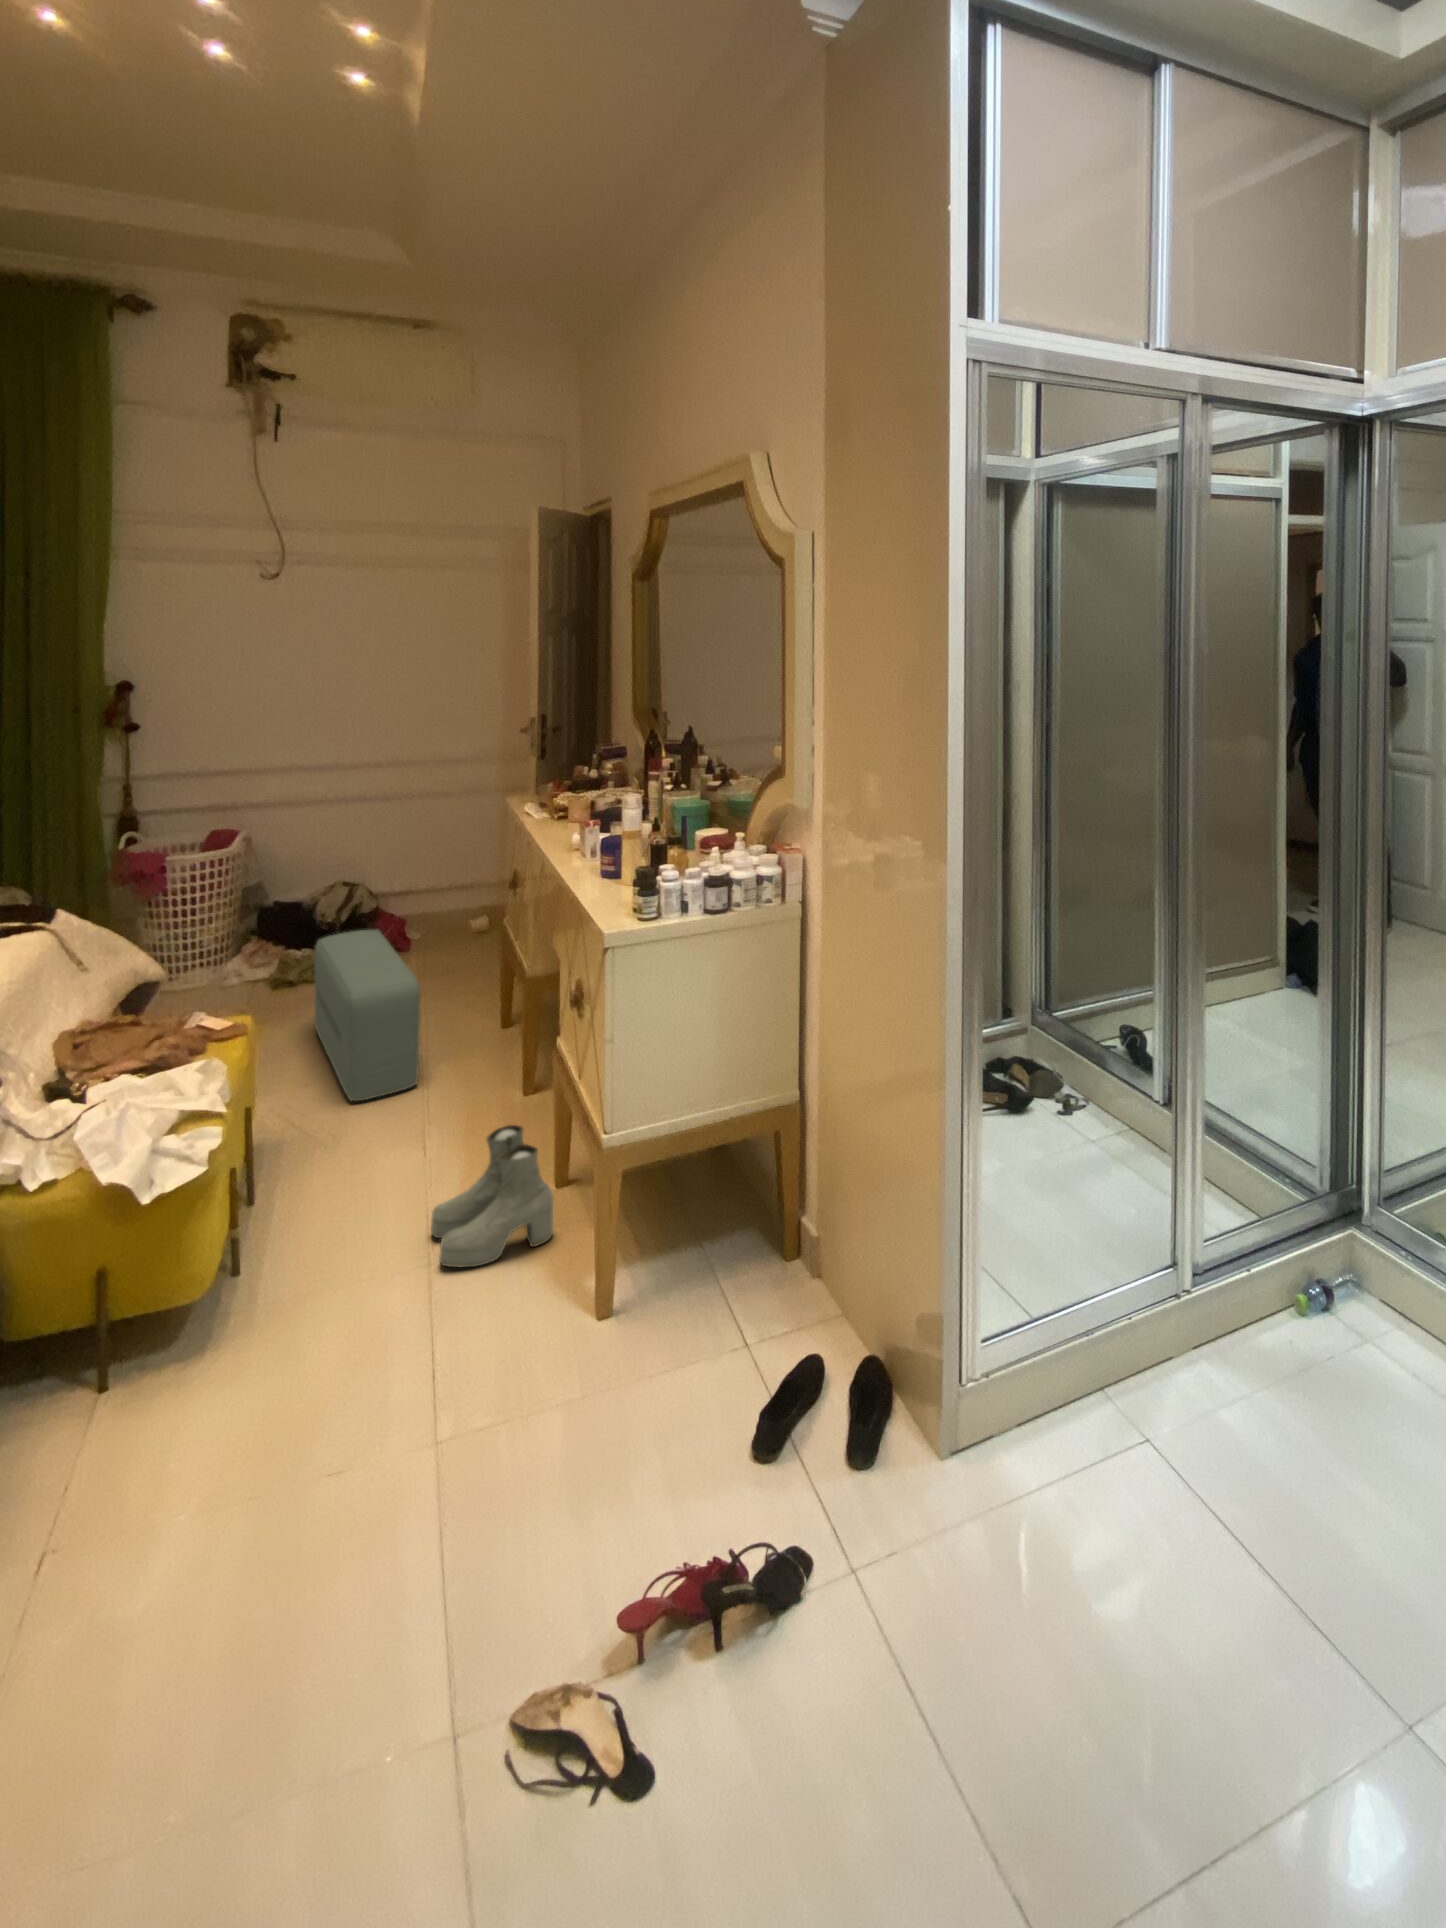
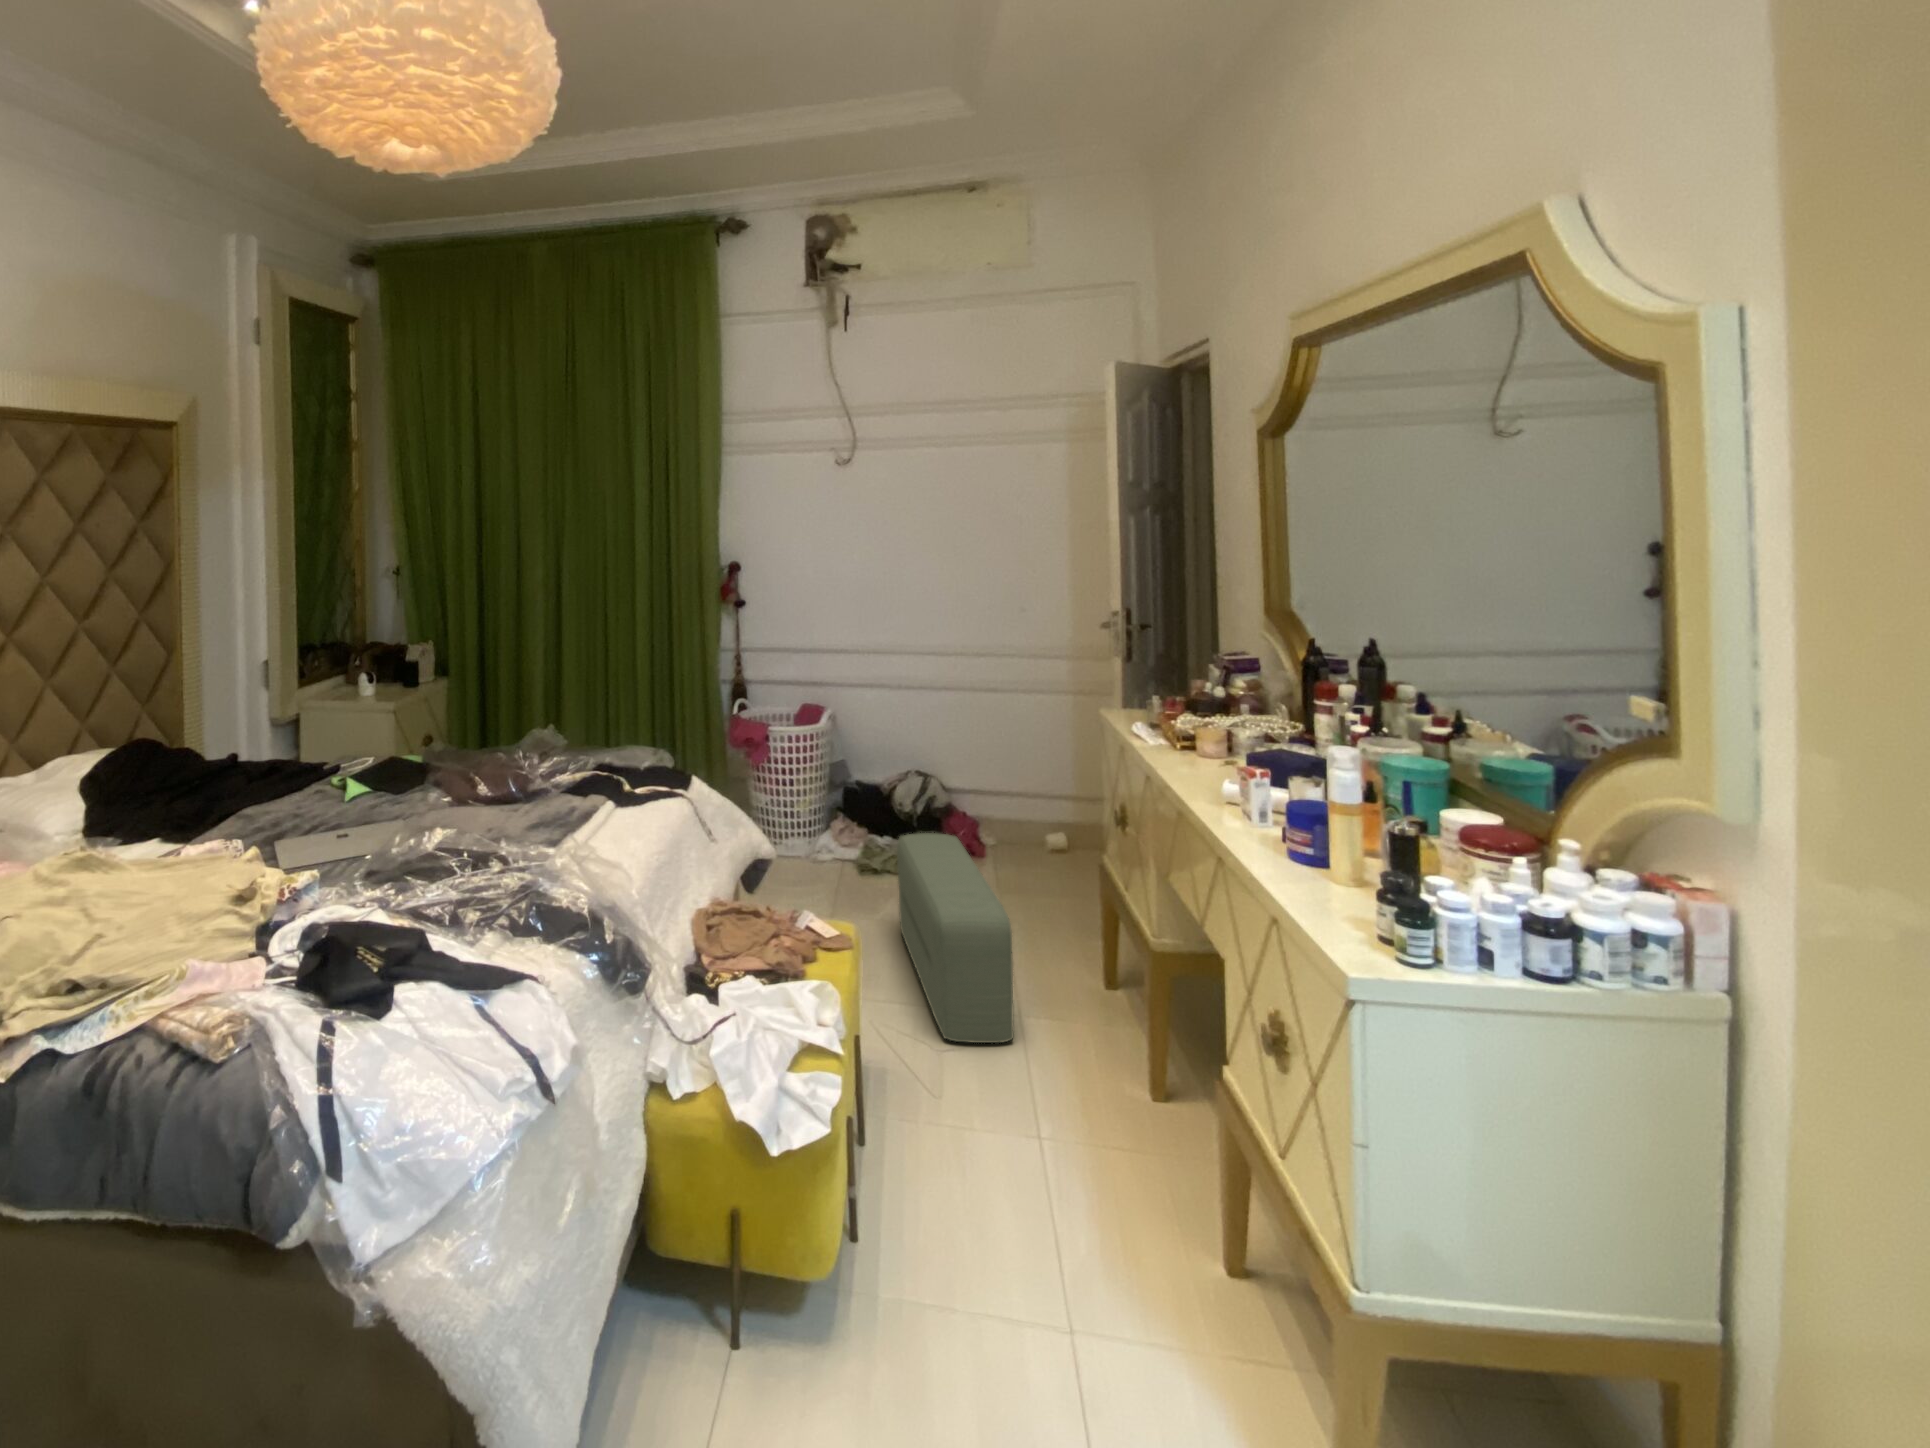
boots: present [431,1125,553,1267] -> none [1063,1181,1243,1398]

